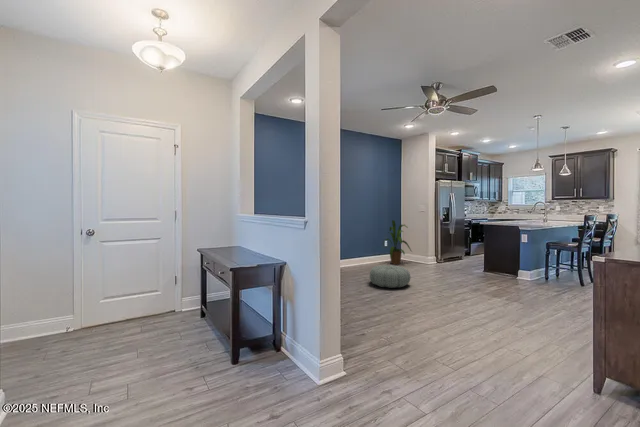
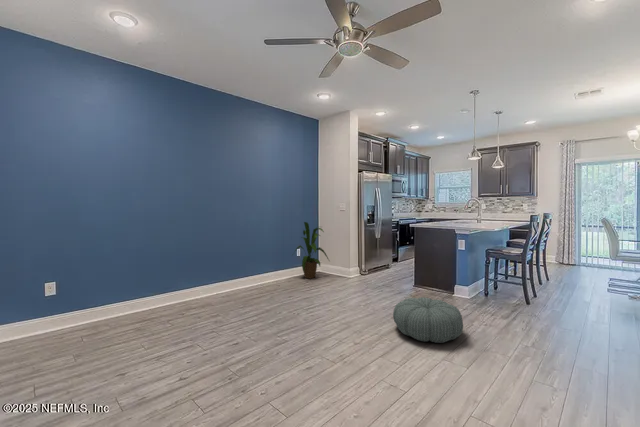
pouf: present [370,265,410,288] -> present [393,297,463,343]

